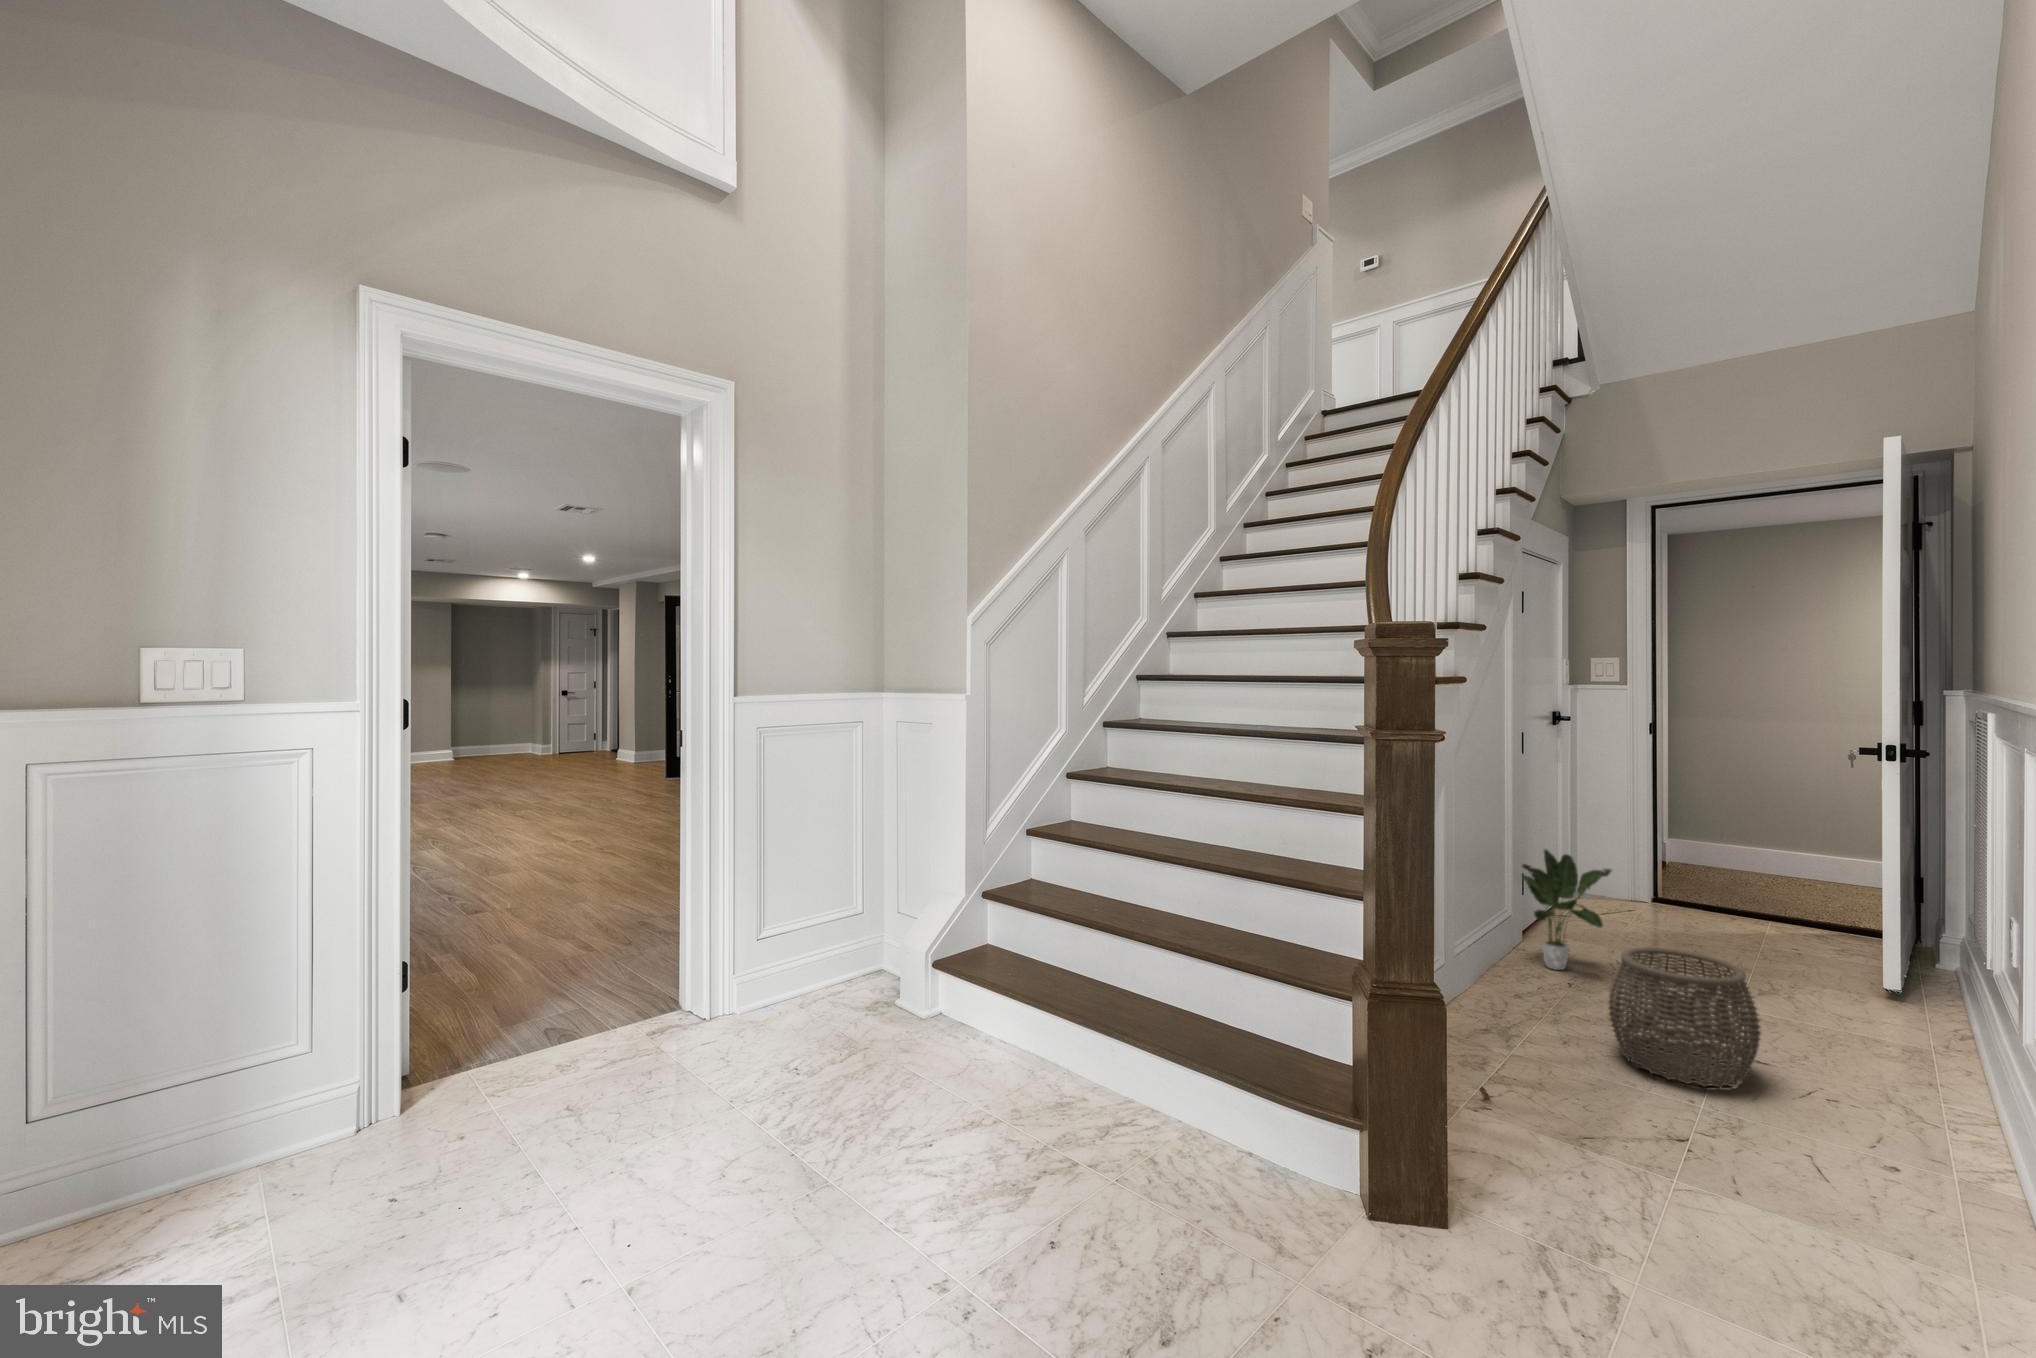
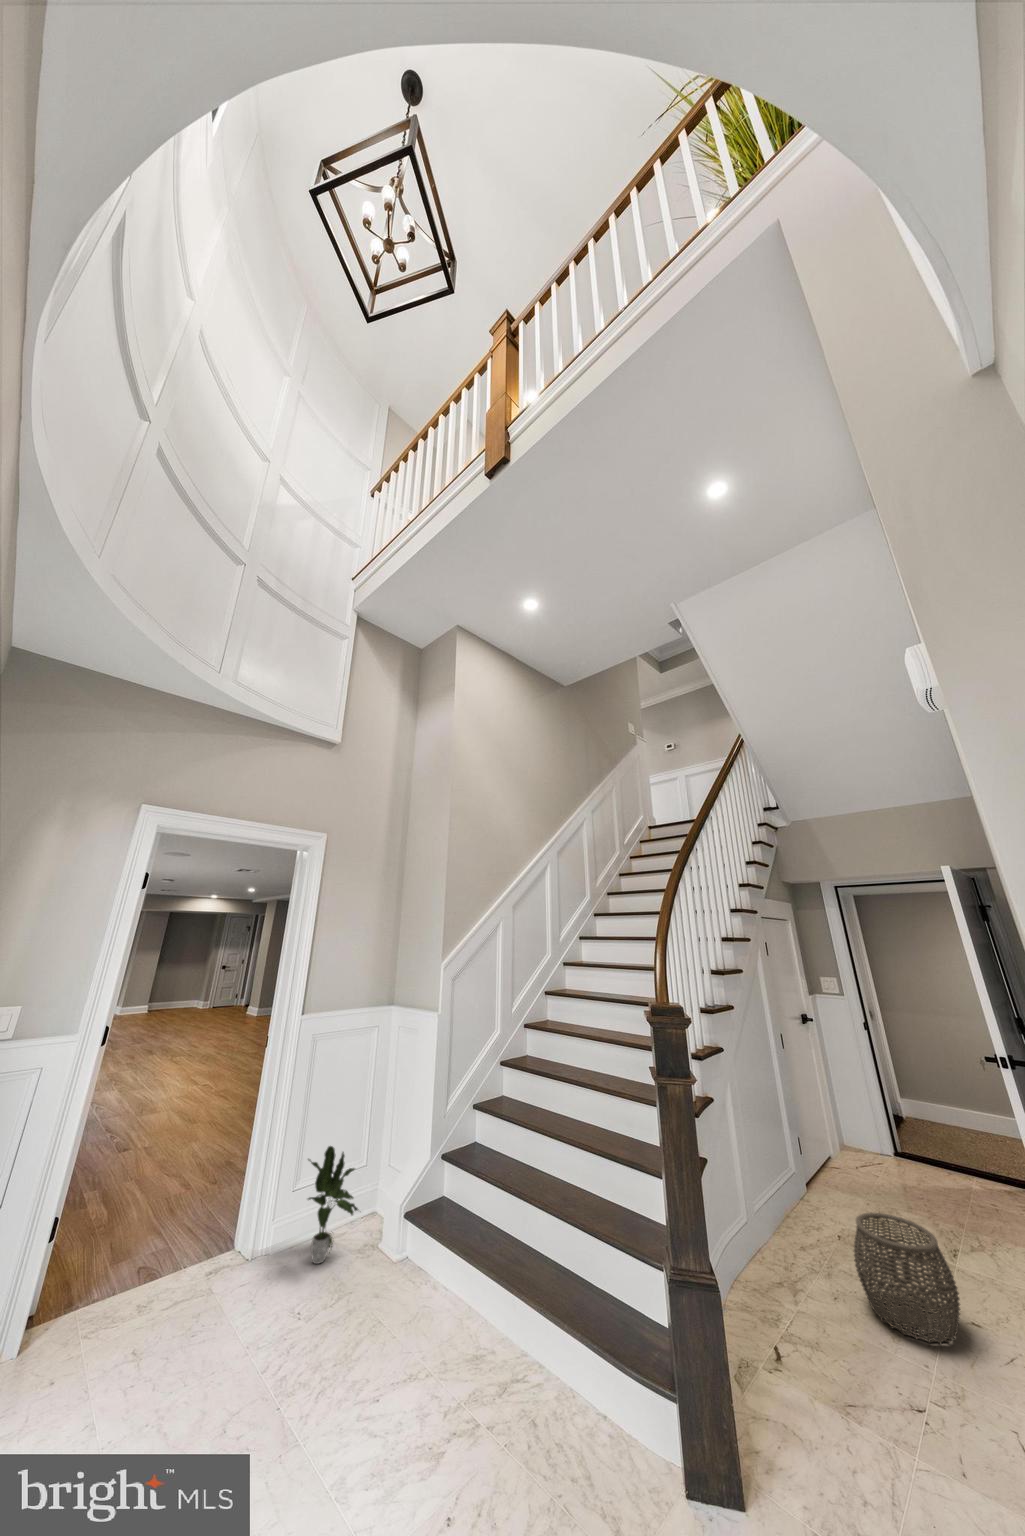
potted plant: present [1522,850,1612,970] -> present [308,1146,358,1264]

